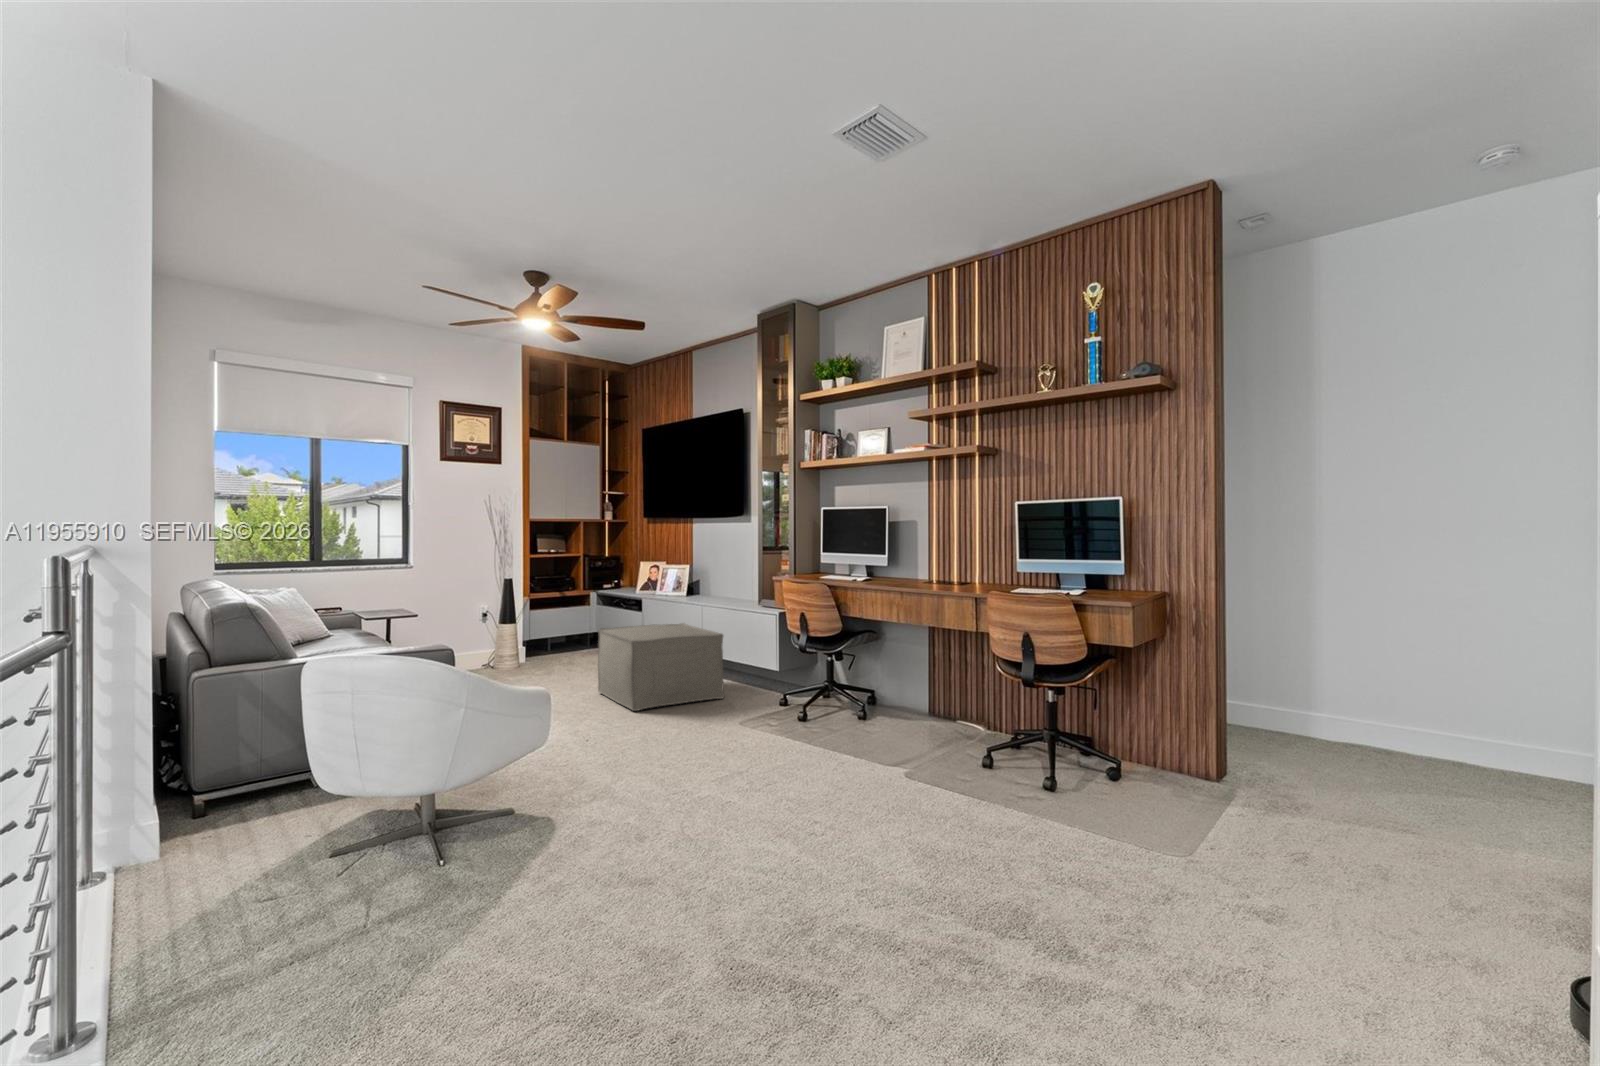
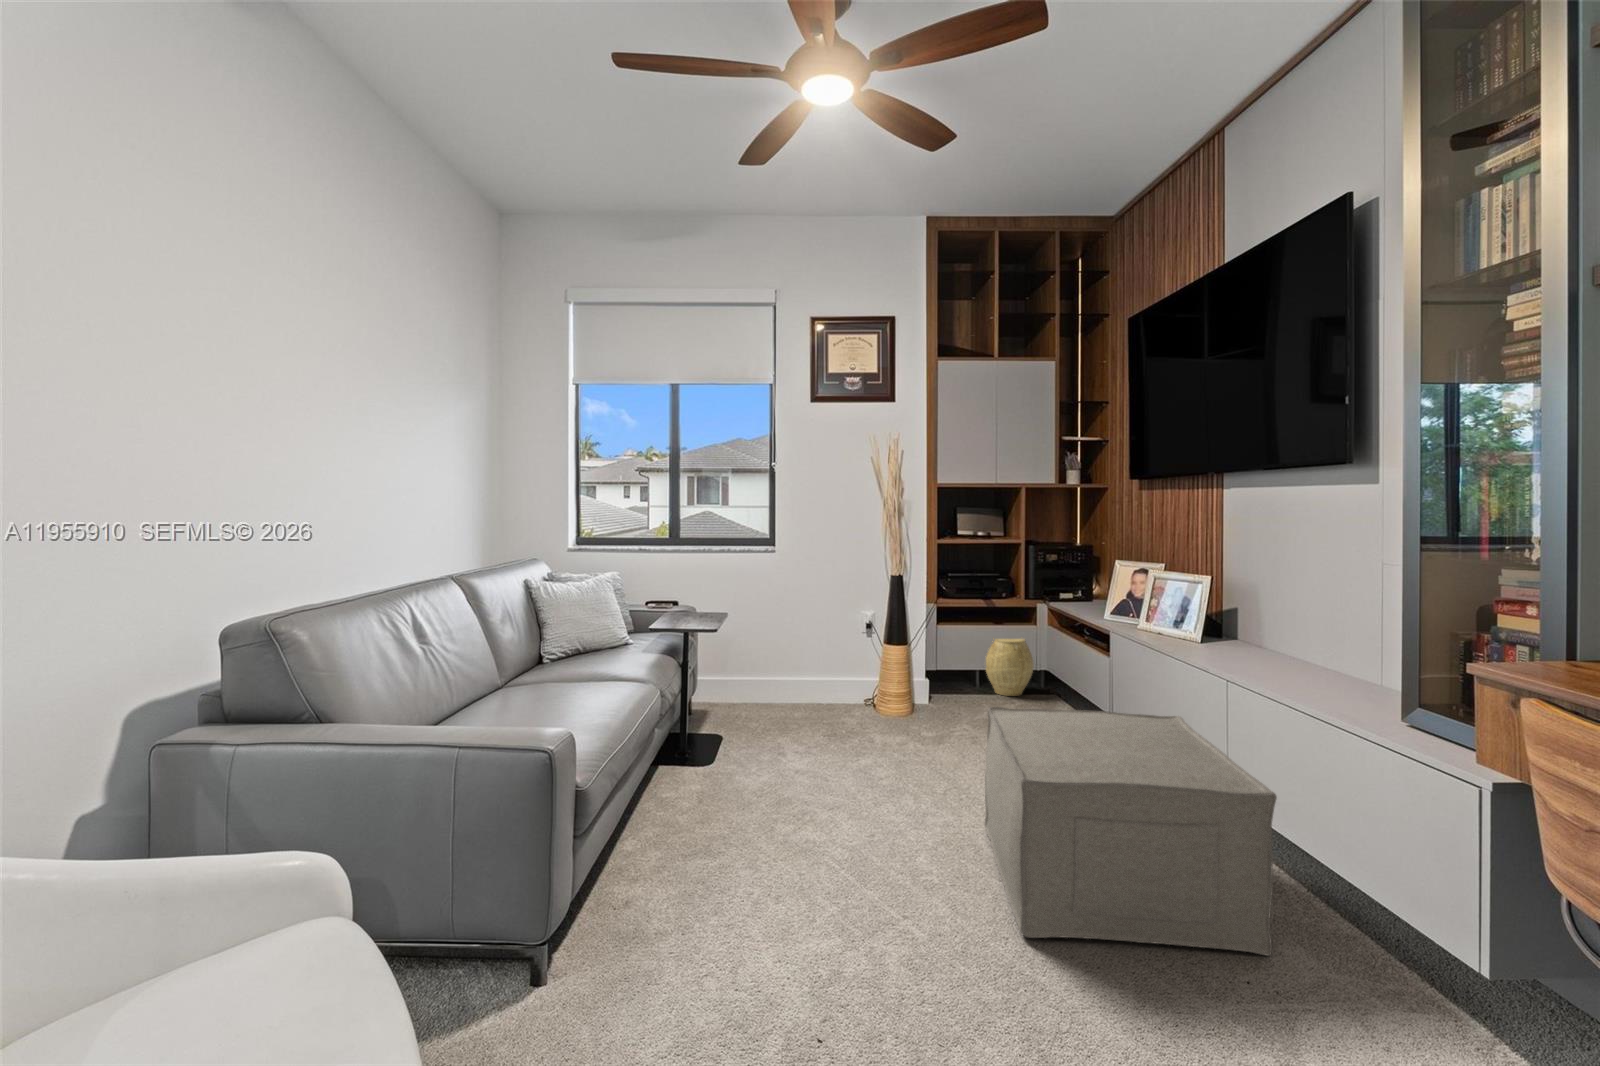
woven basket: none [560,615,592,653] -> present [986,639,1034,696]

